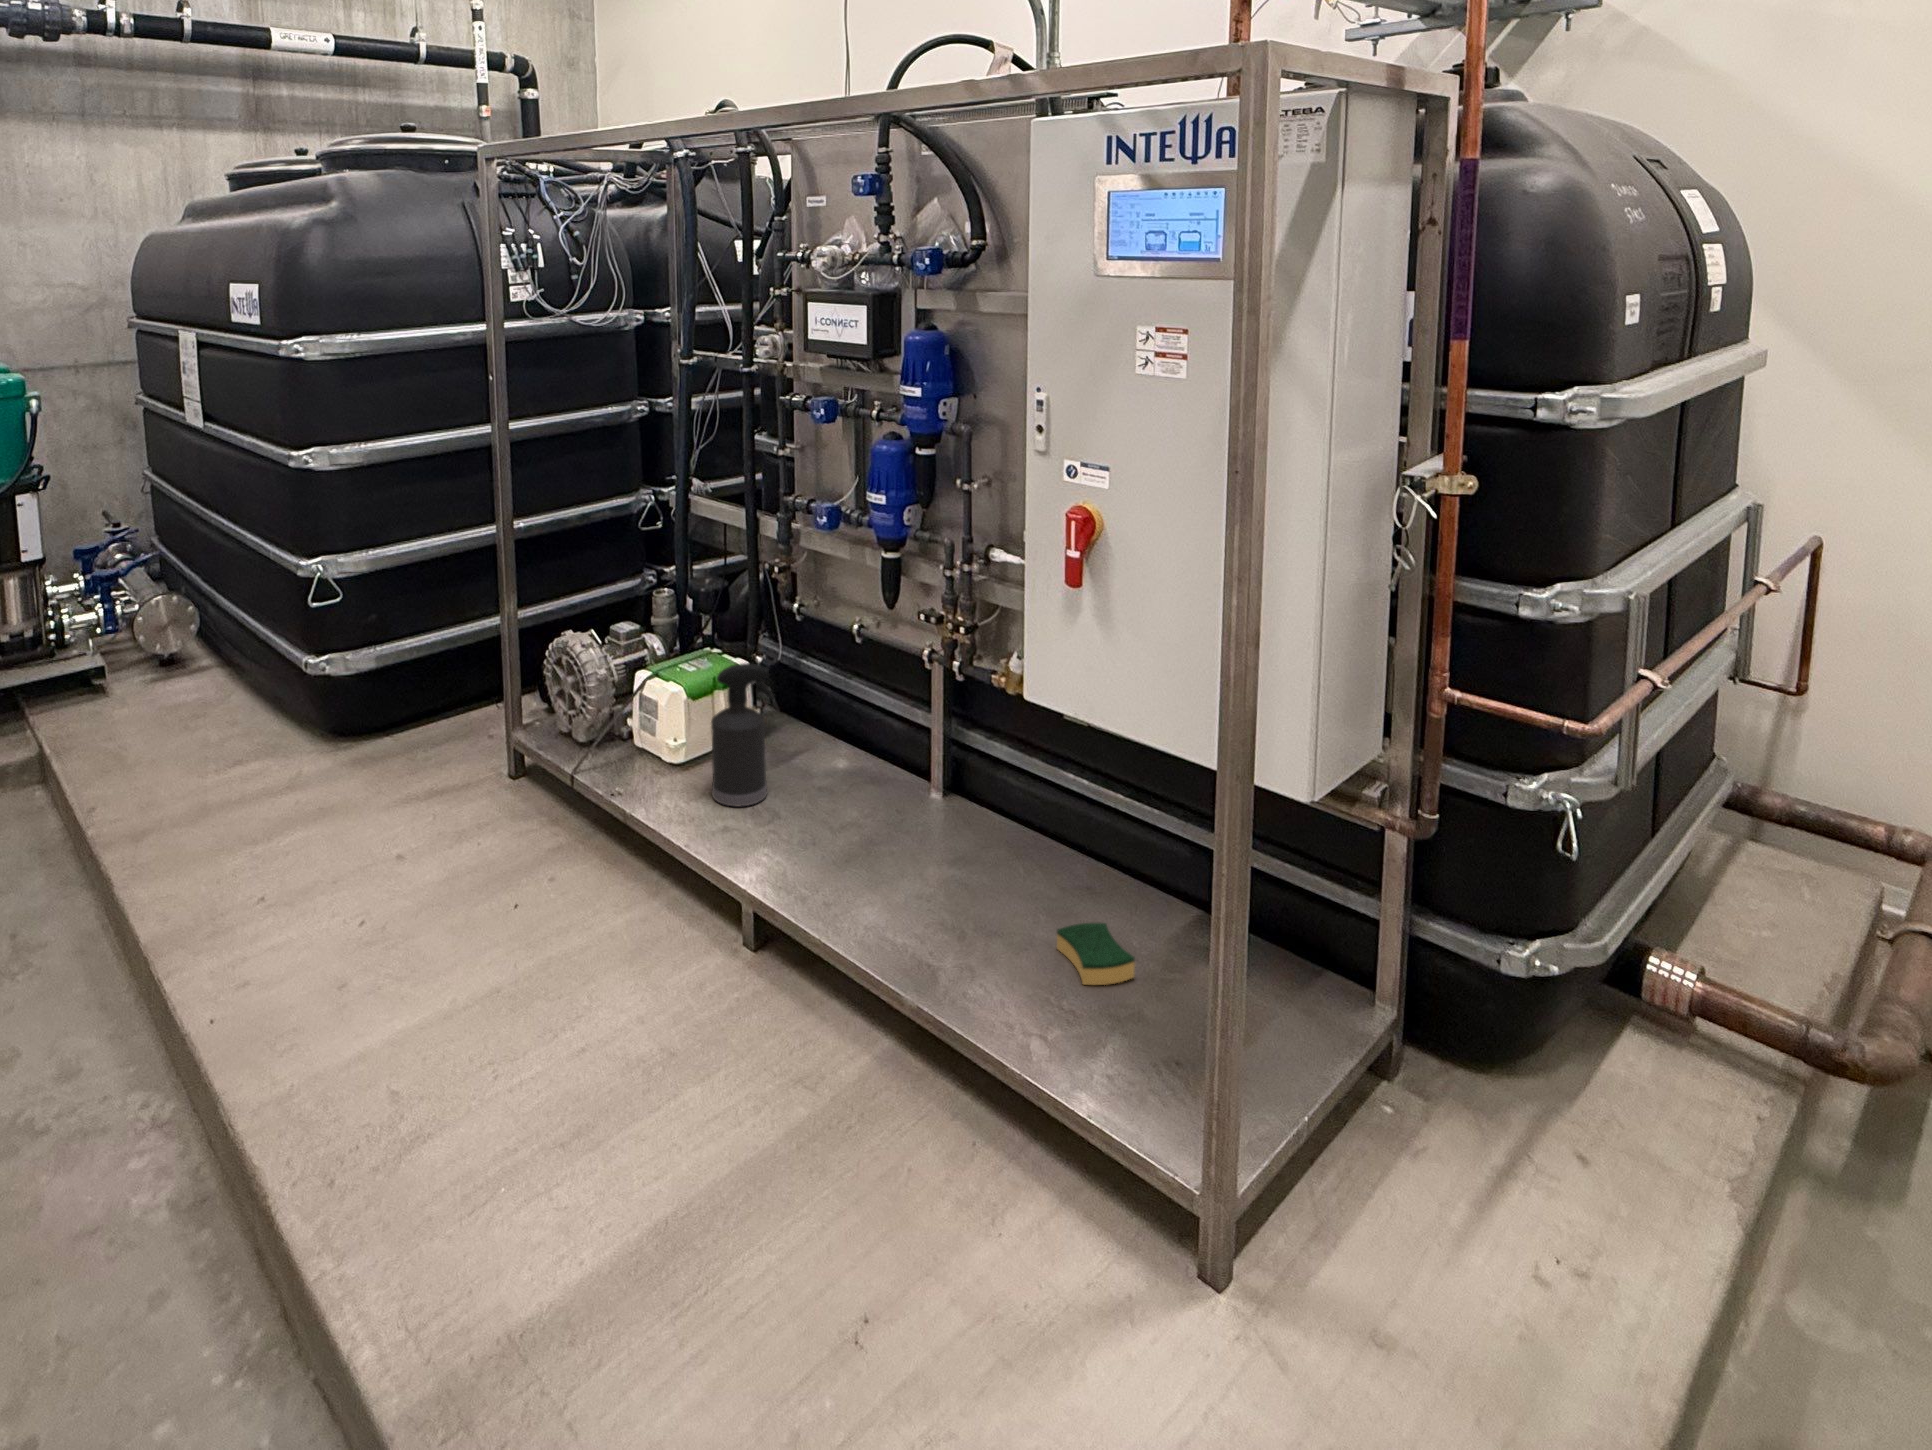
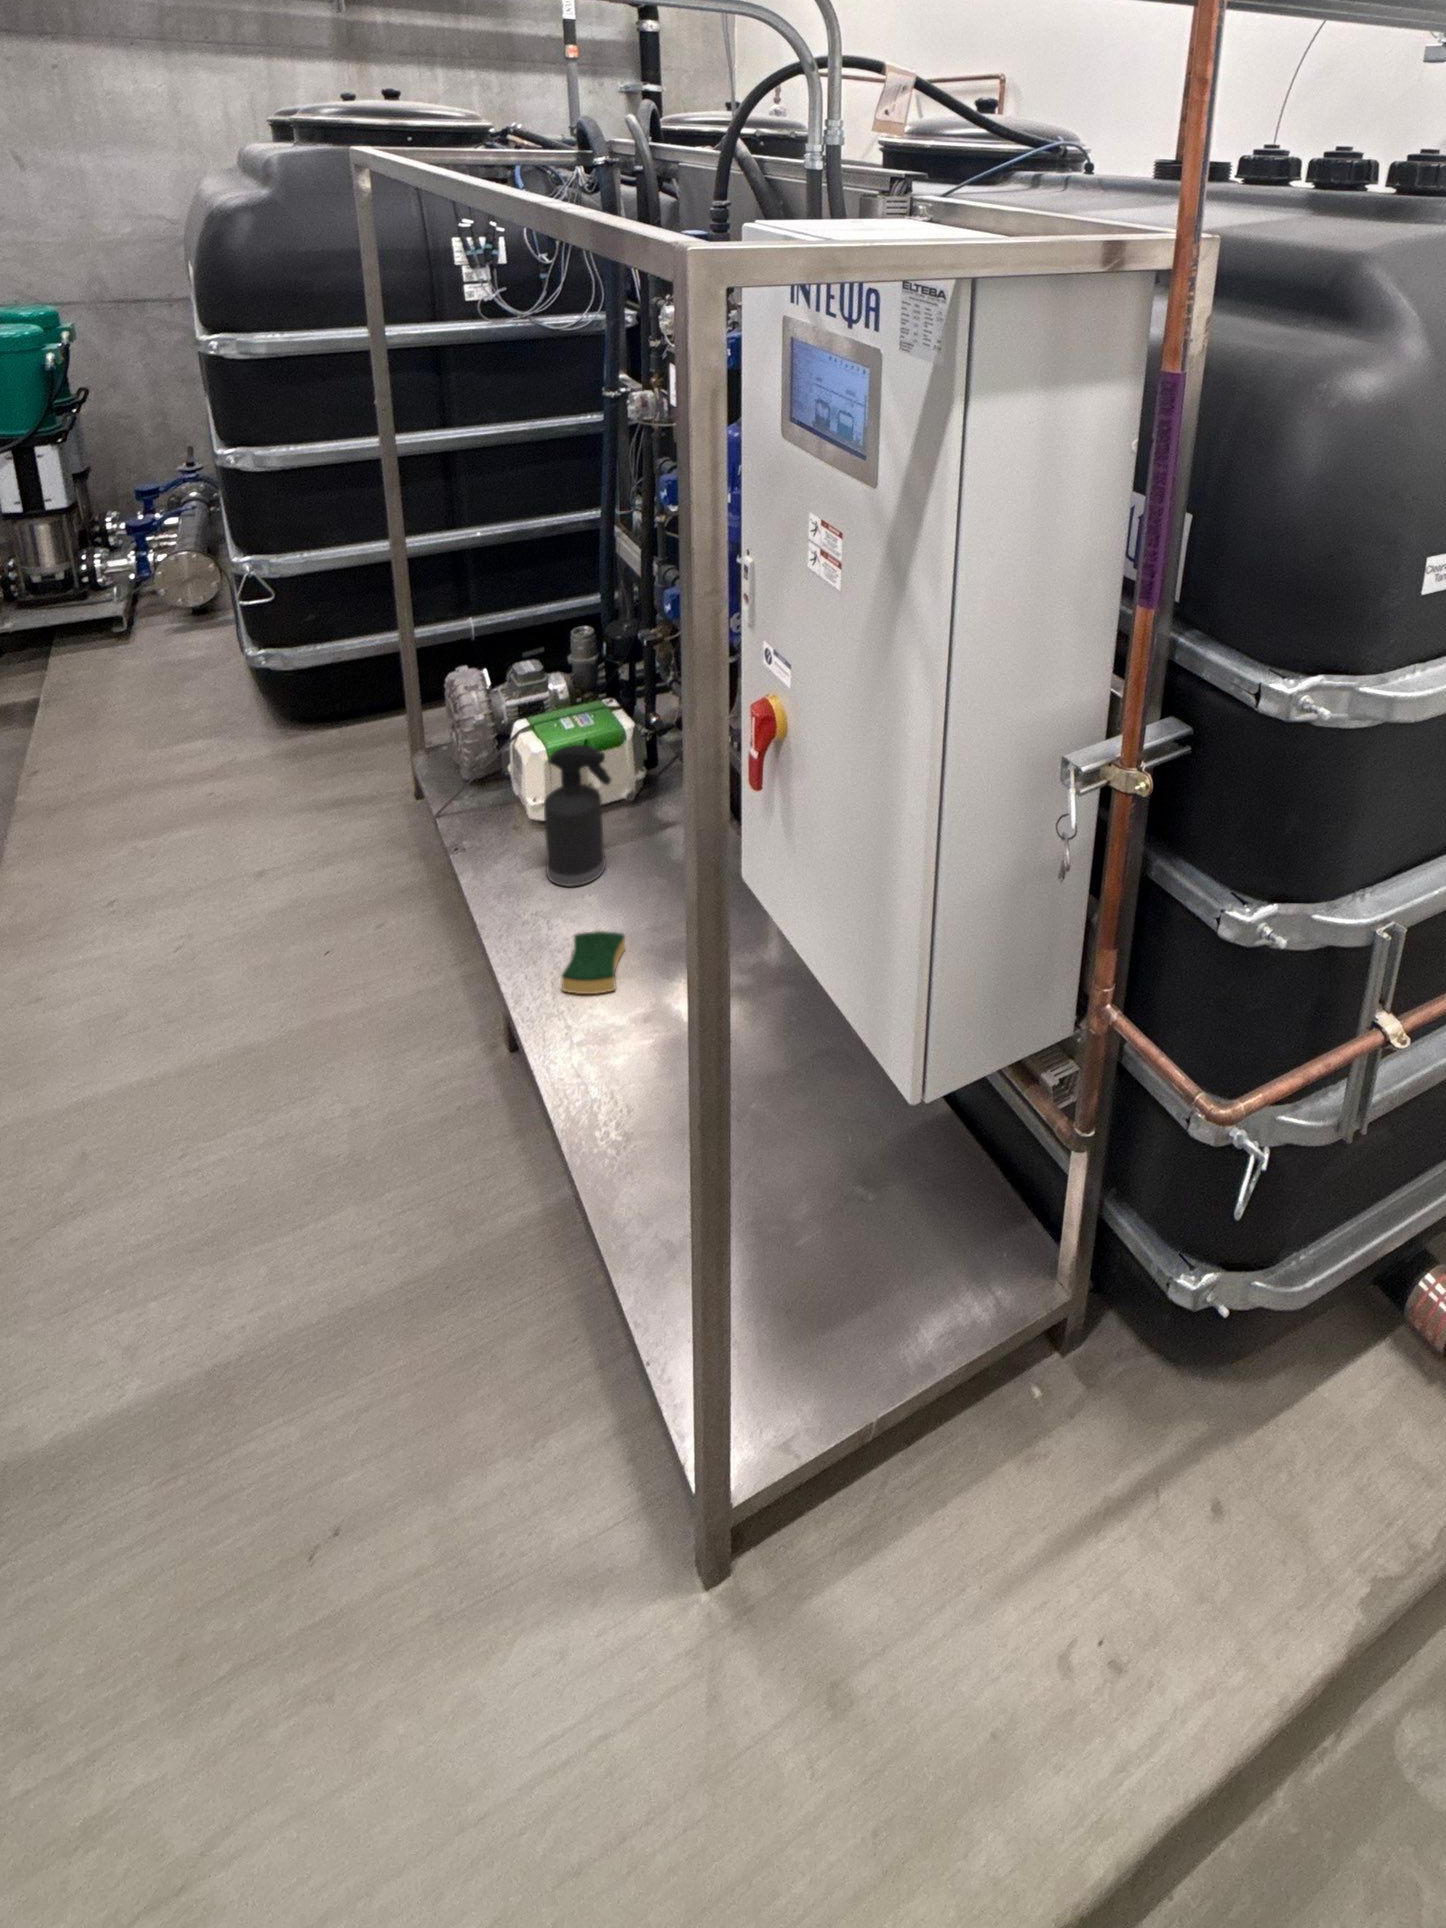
sponge: present [1057,923,1135,985] -> present [562,931,625,994]

